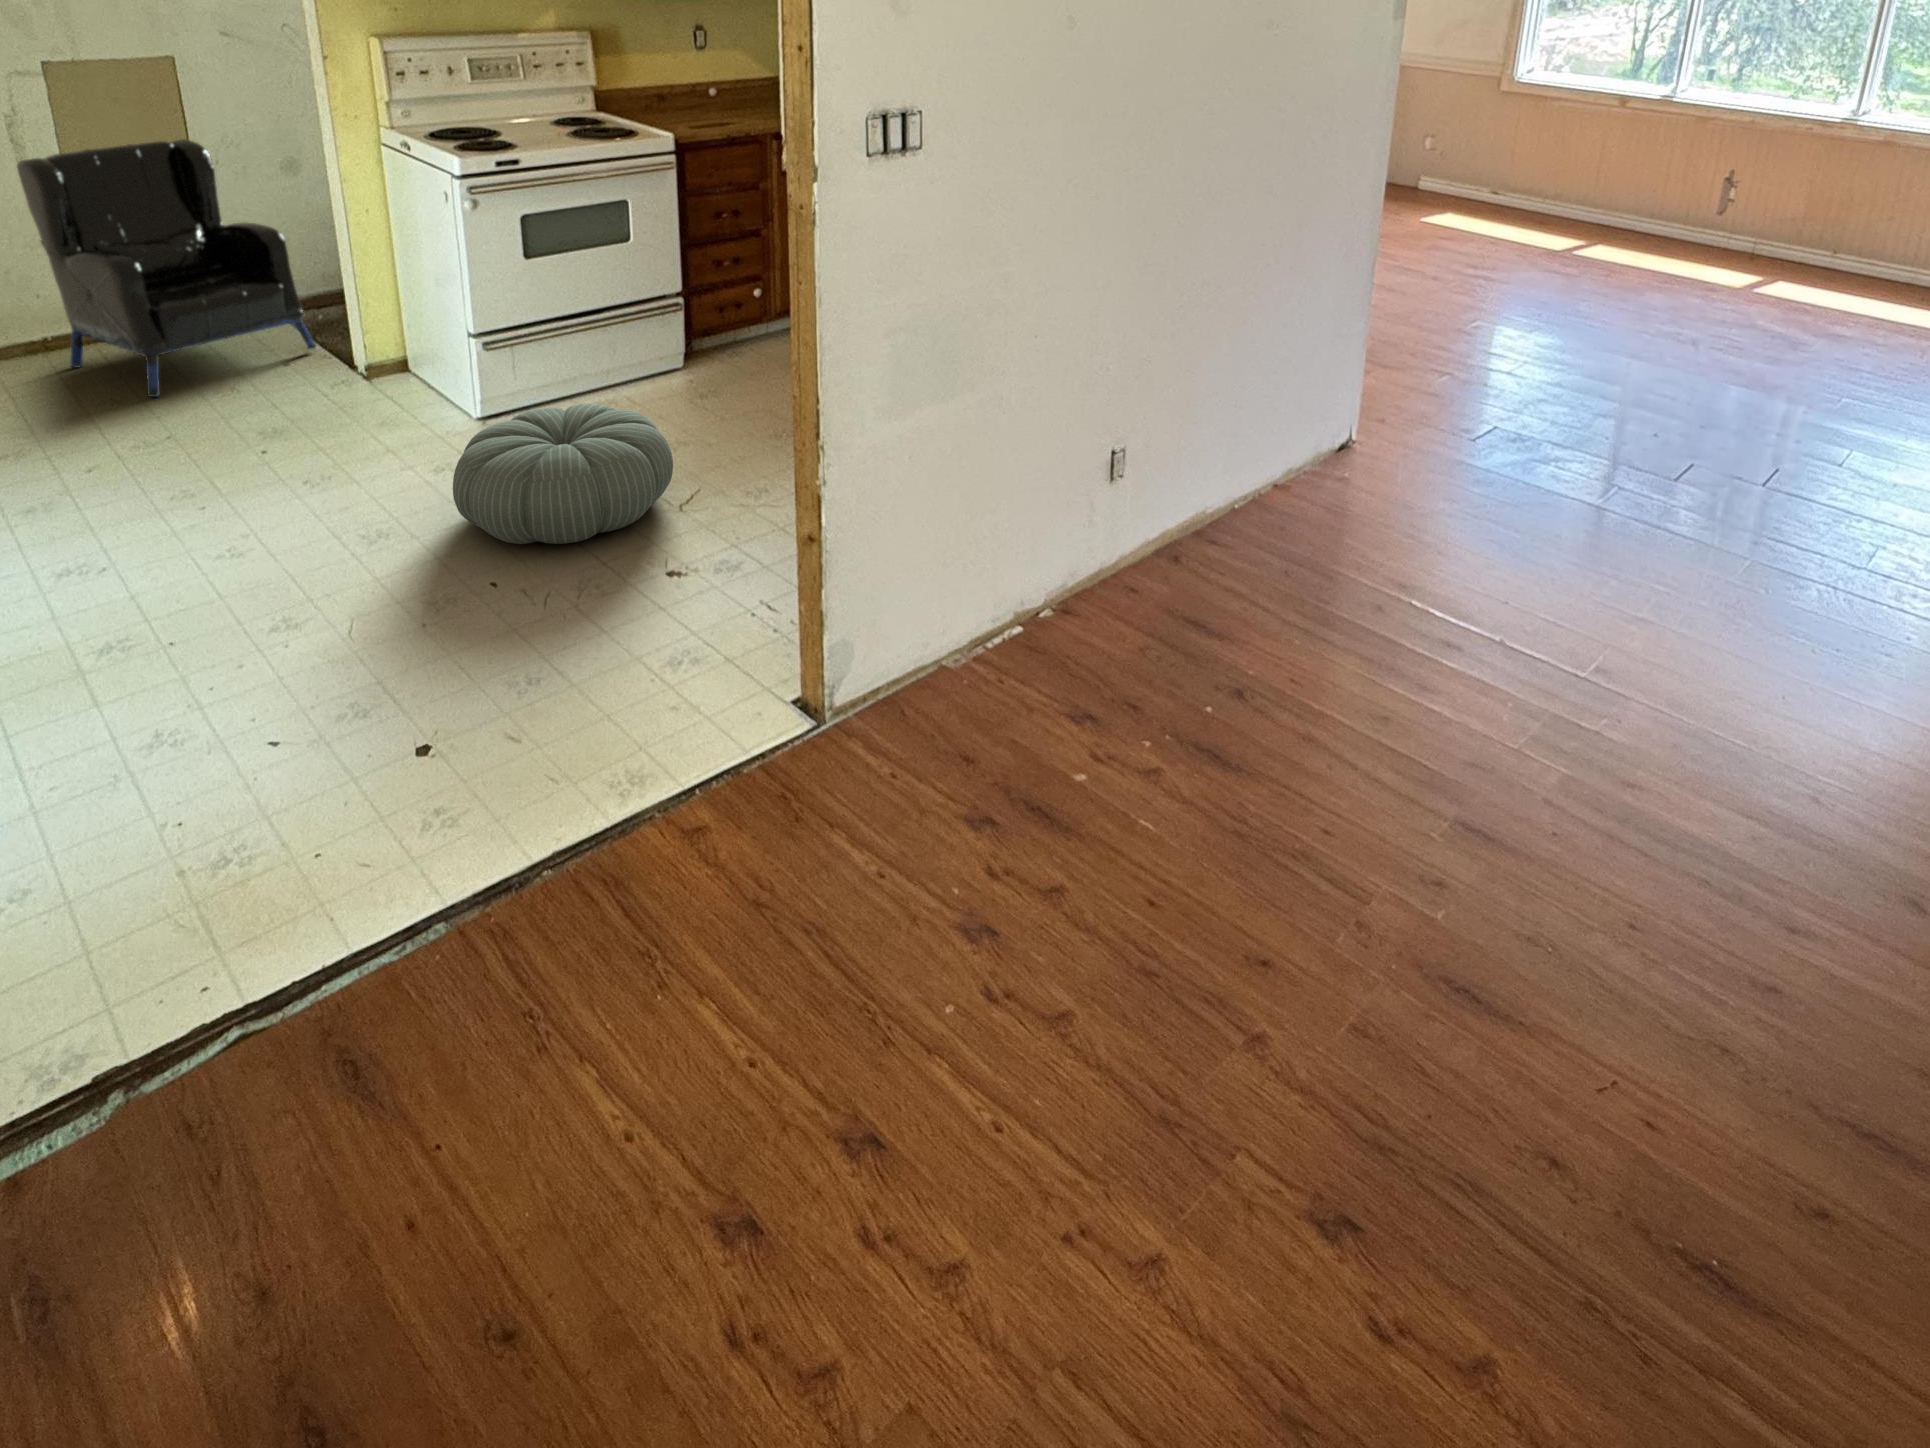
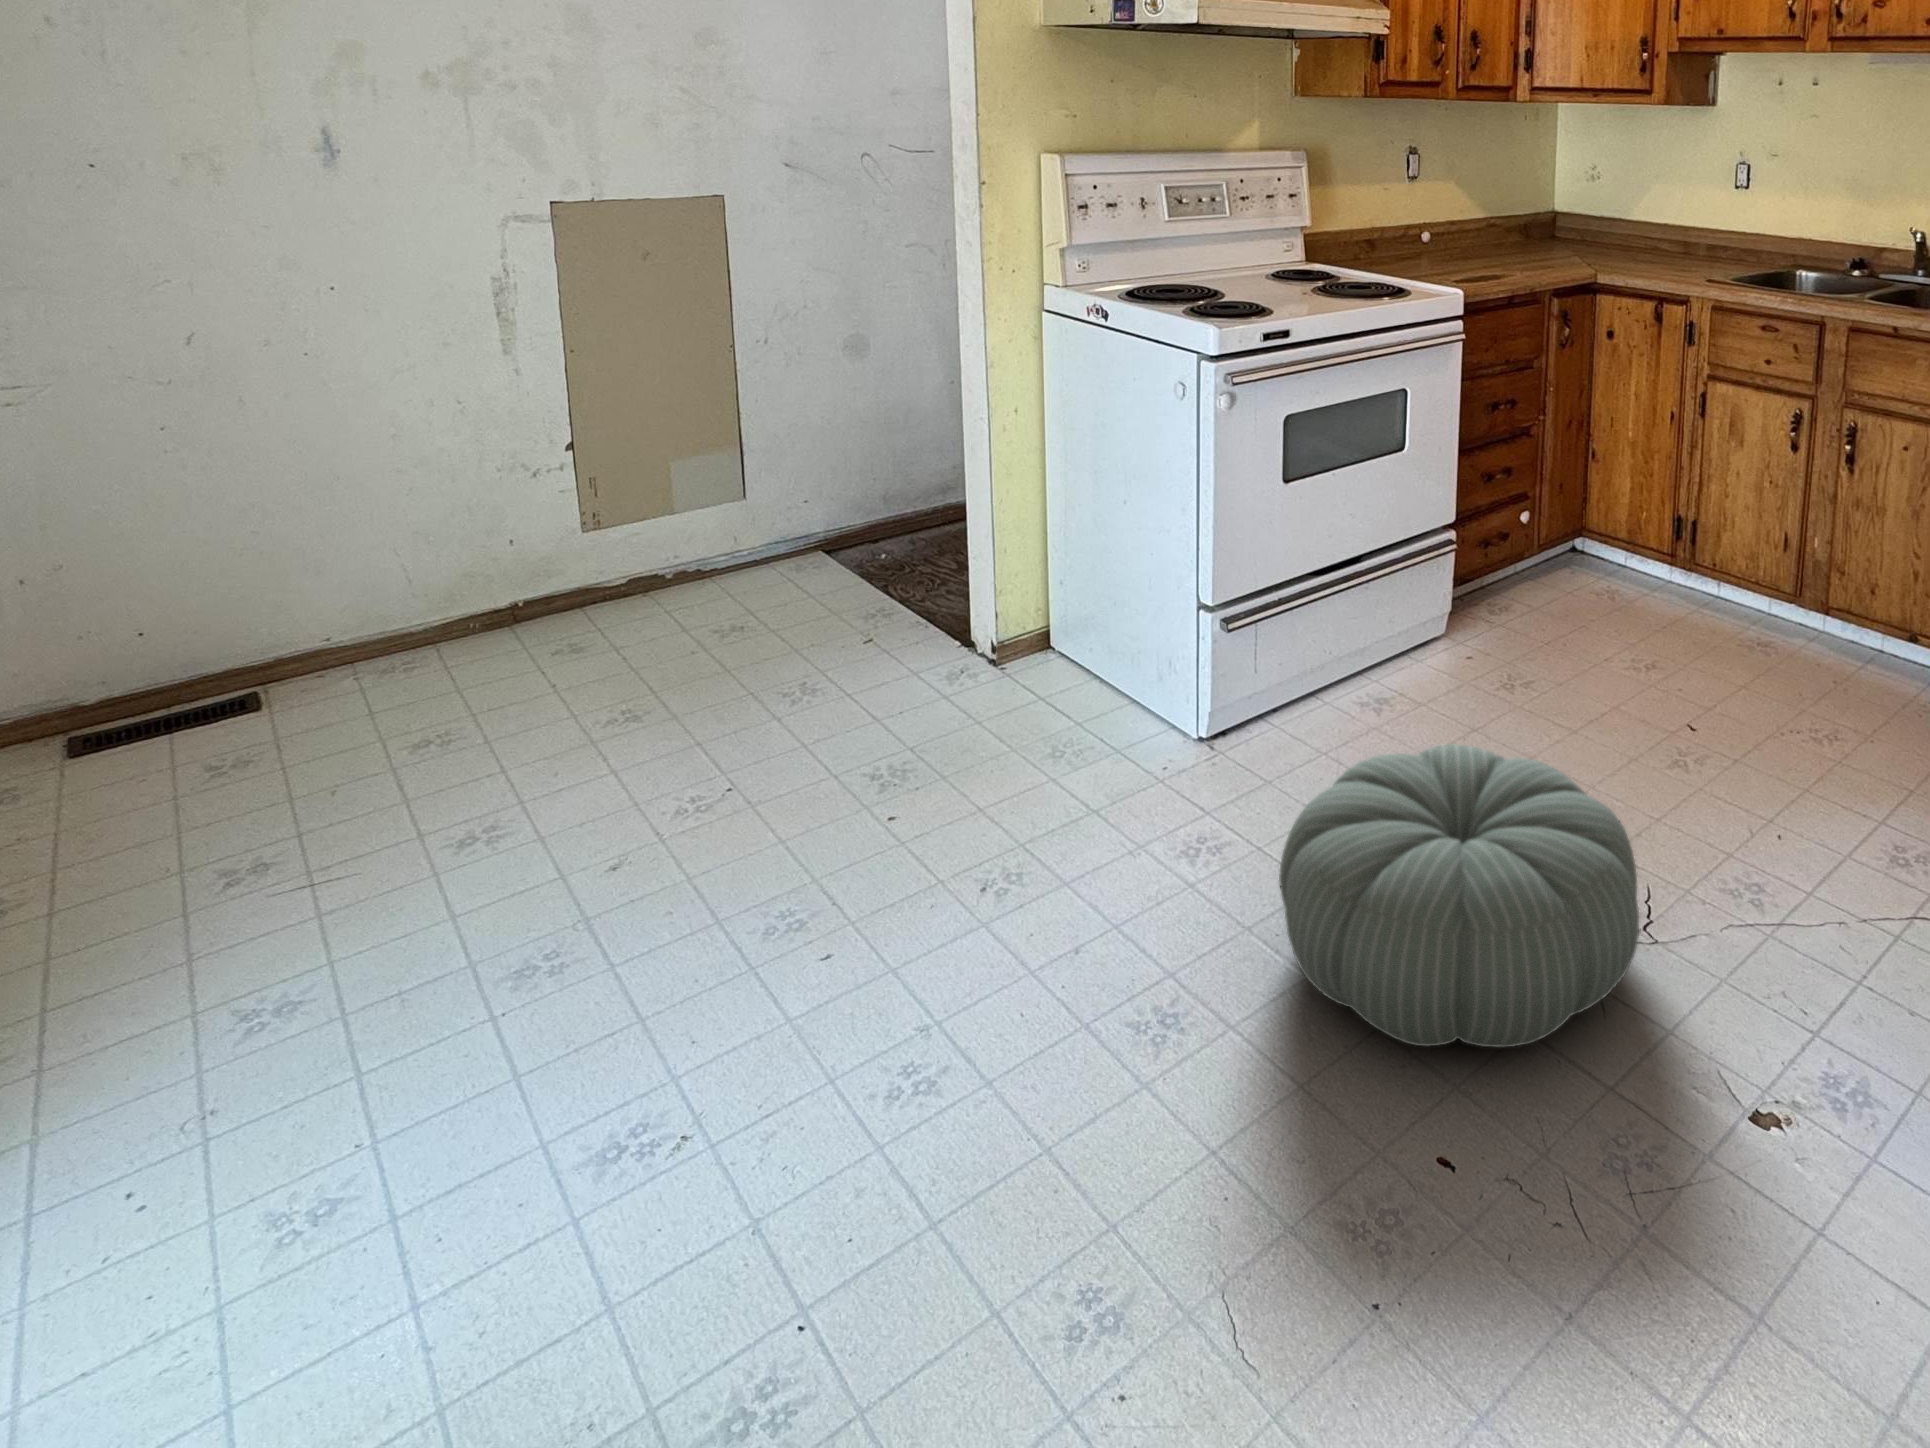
armchair: present [17,139,317,397] -> none [519,299,905,699]

